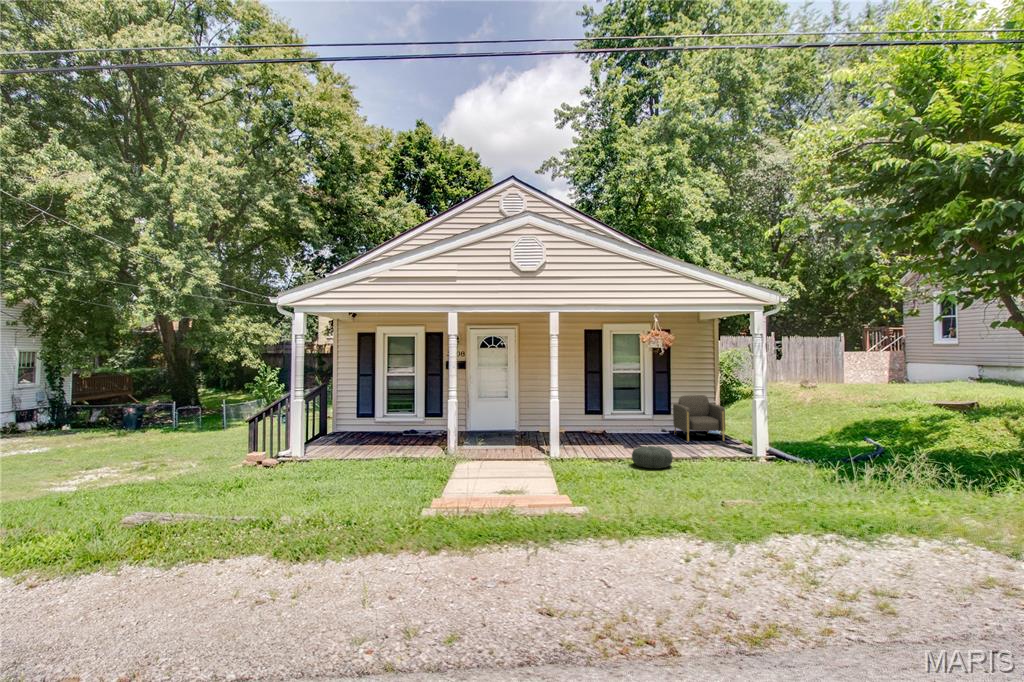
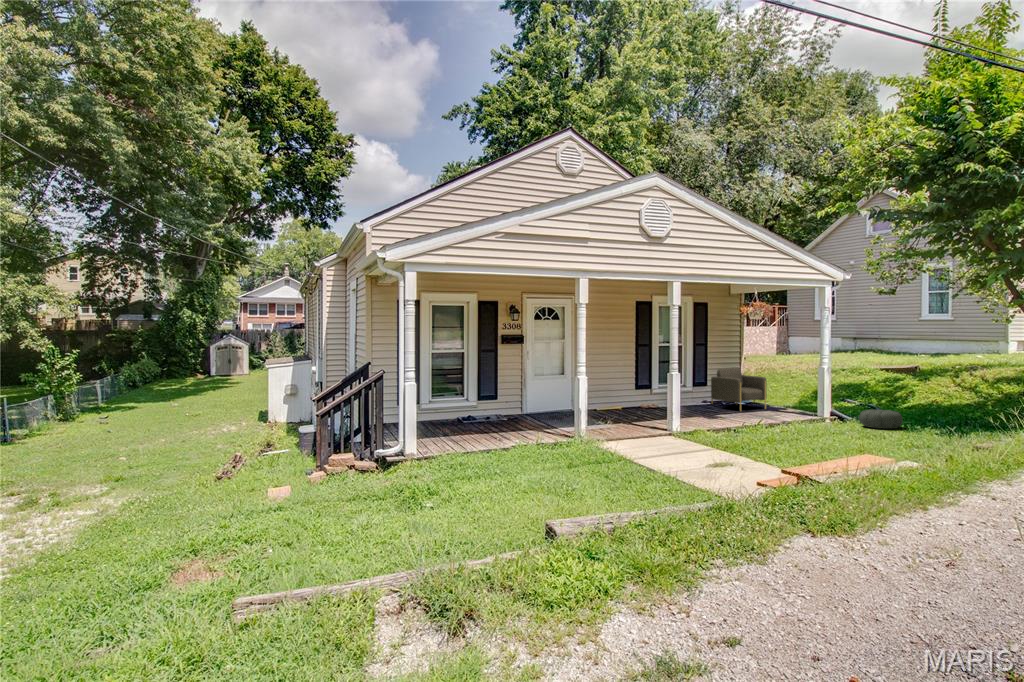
pouf: present [632,446,673,469] -> present [859,409,903,429]

